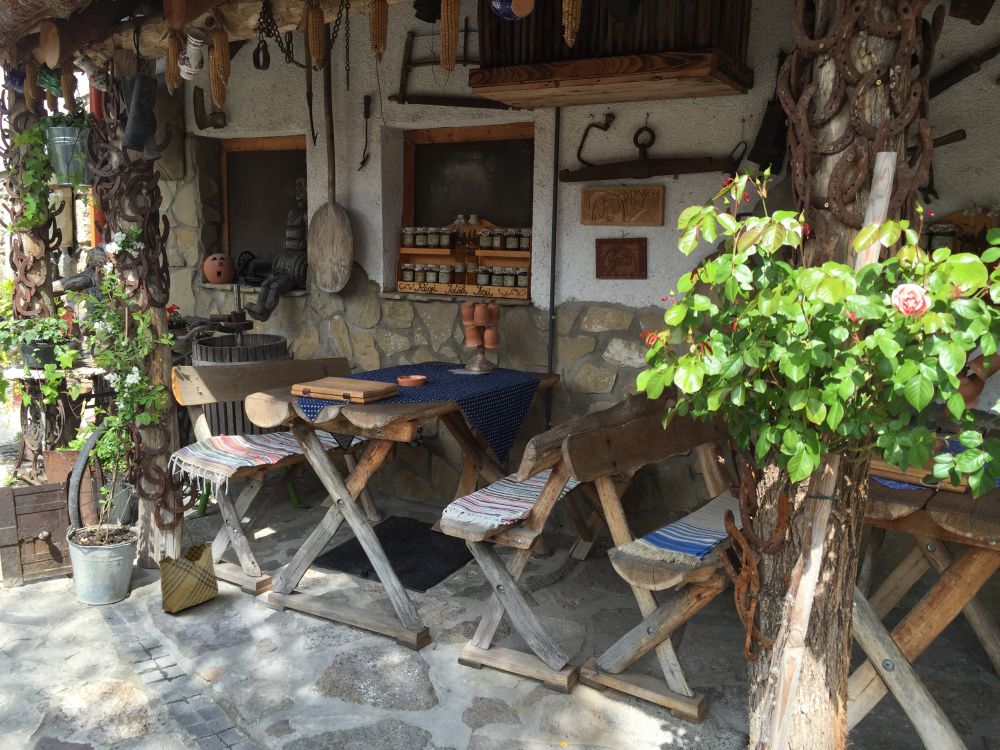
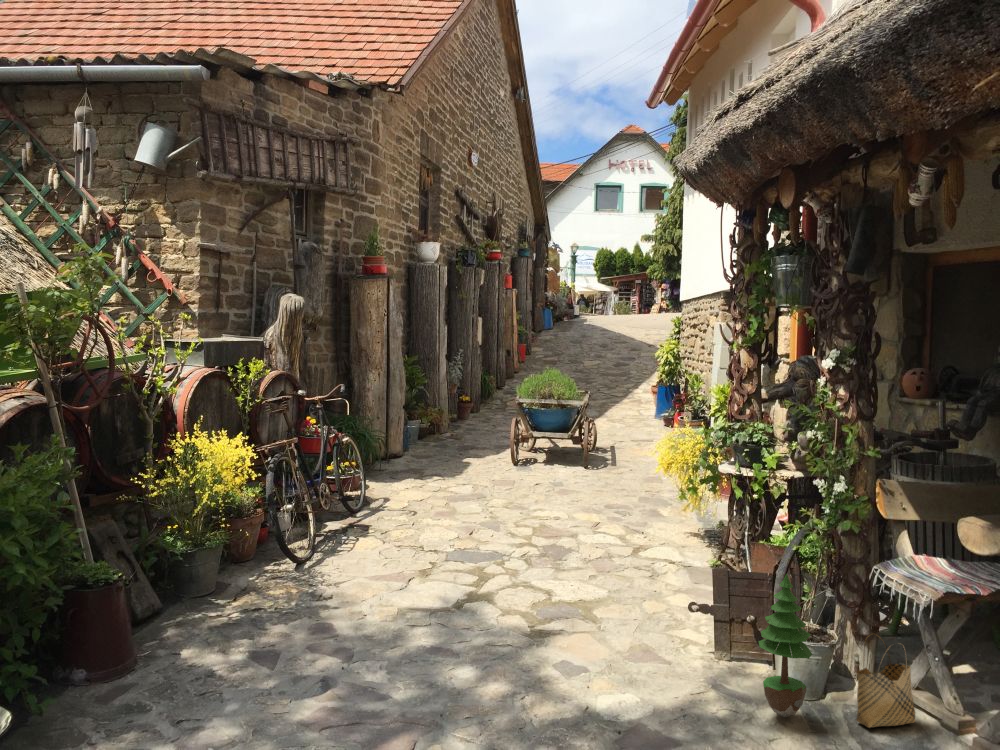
potted tree: none [49,477,112,628] -> present [759,574,812,718]

